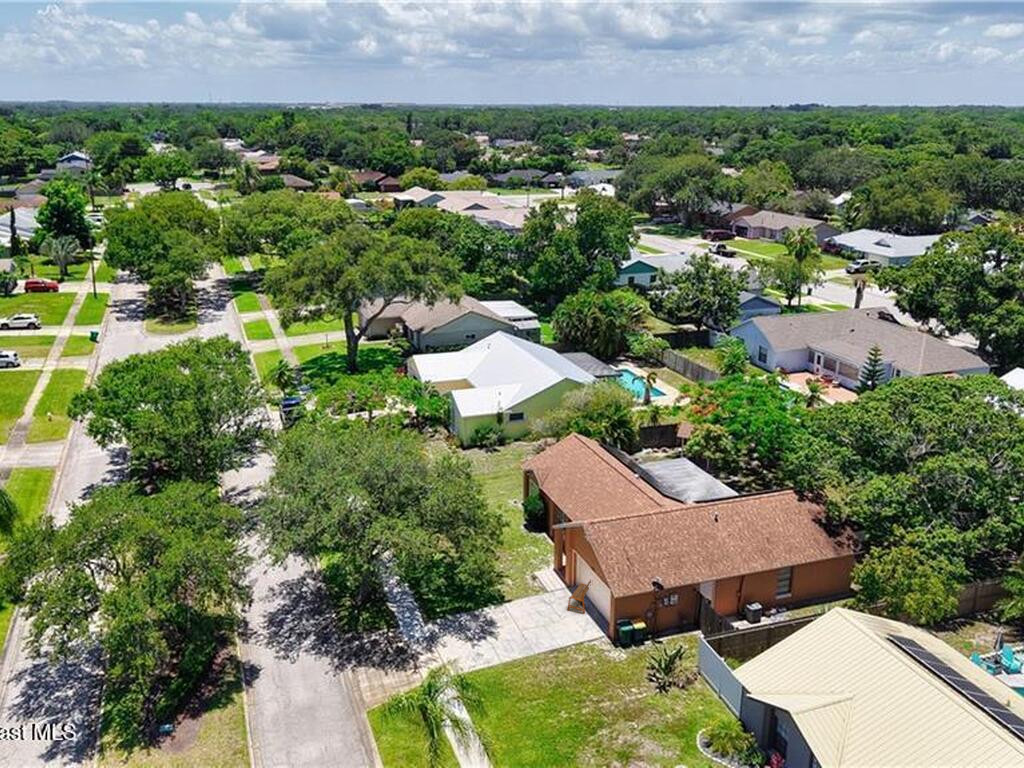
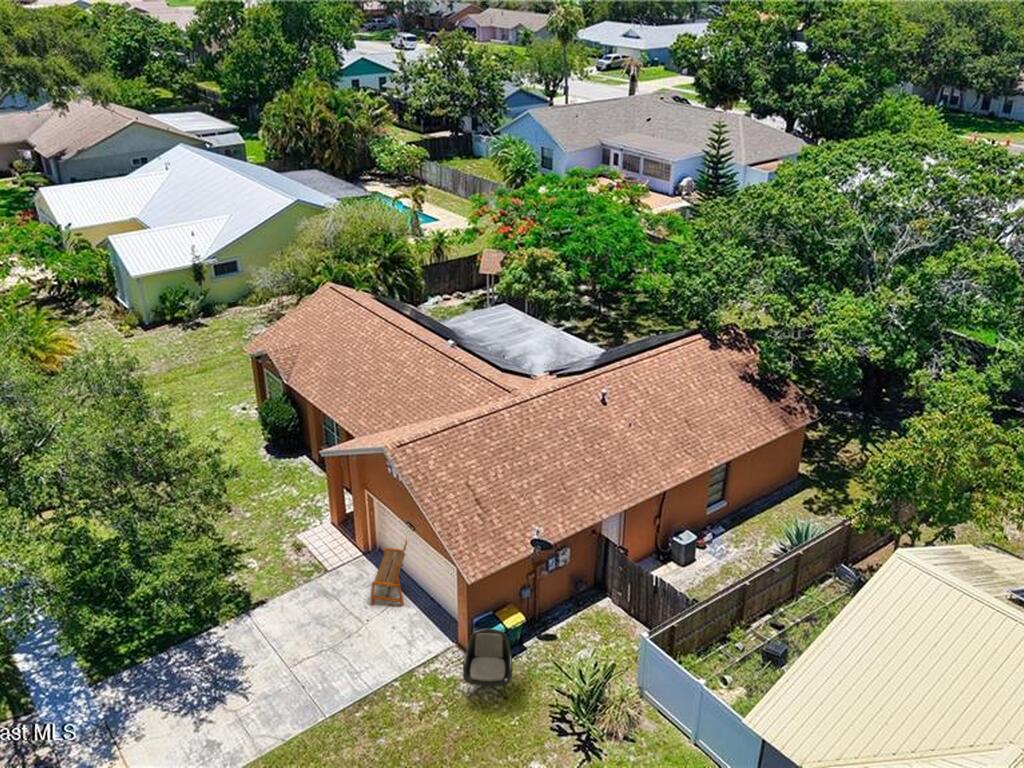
lounge chair: none [606,624,633,662] -> present [463,629,513,699]

